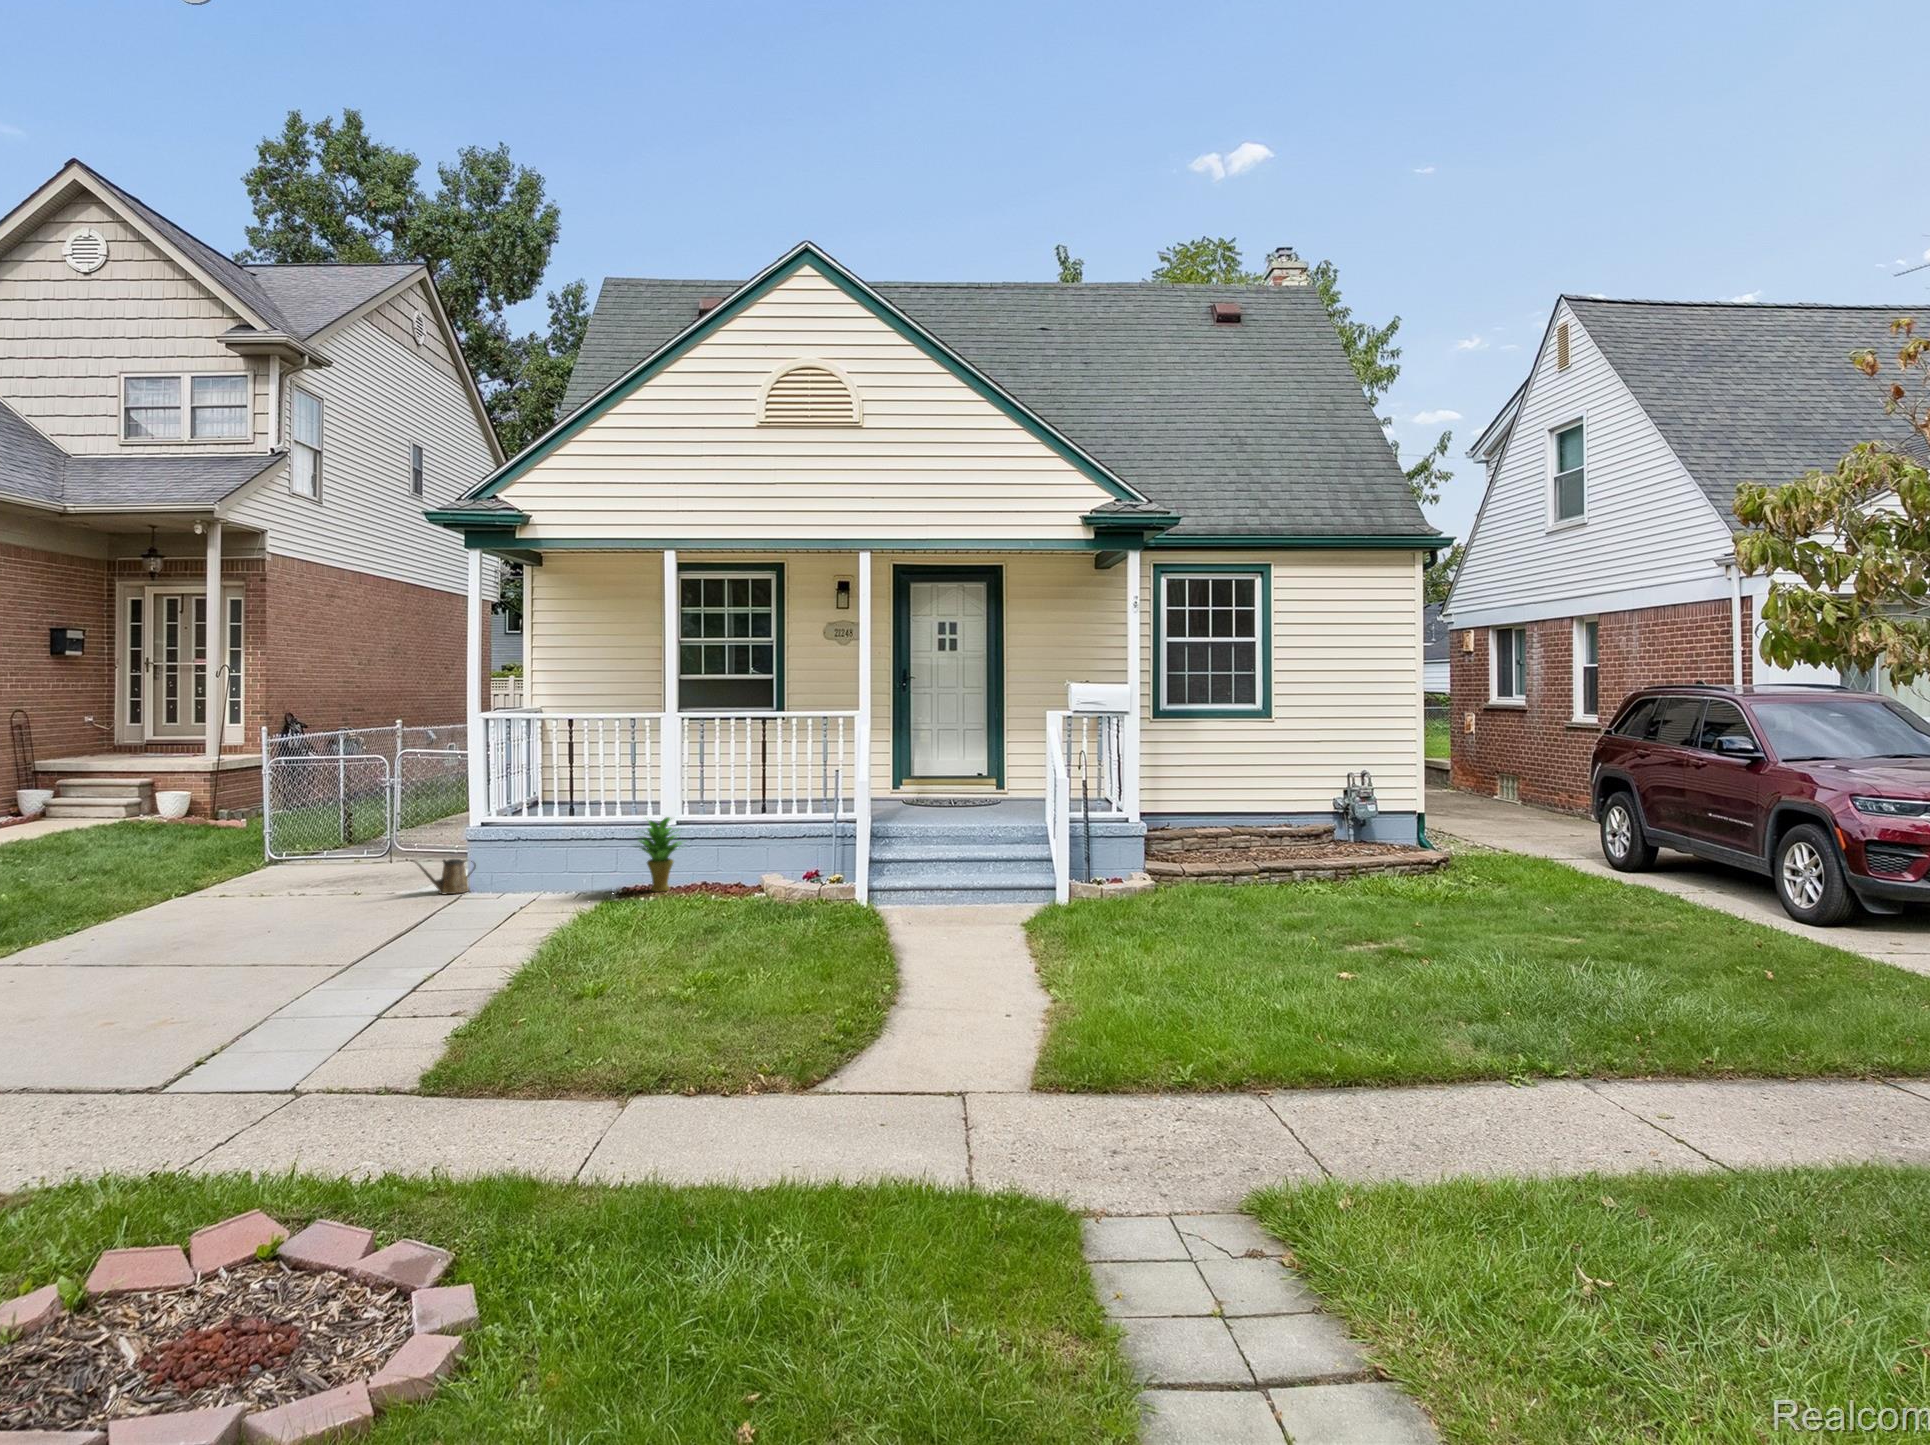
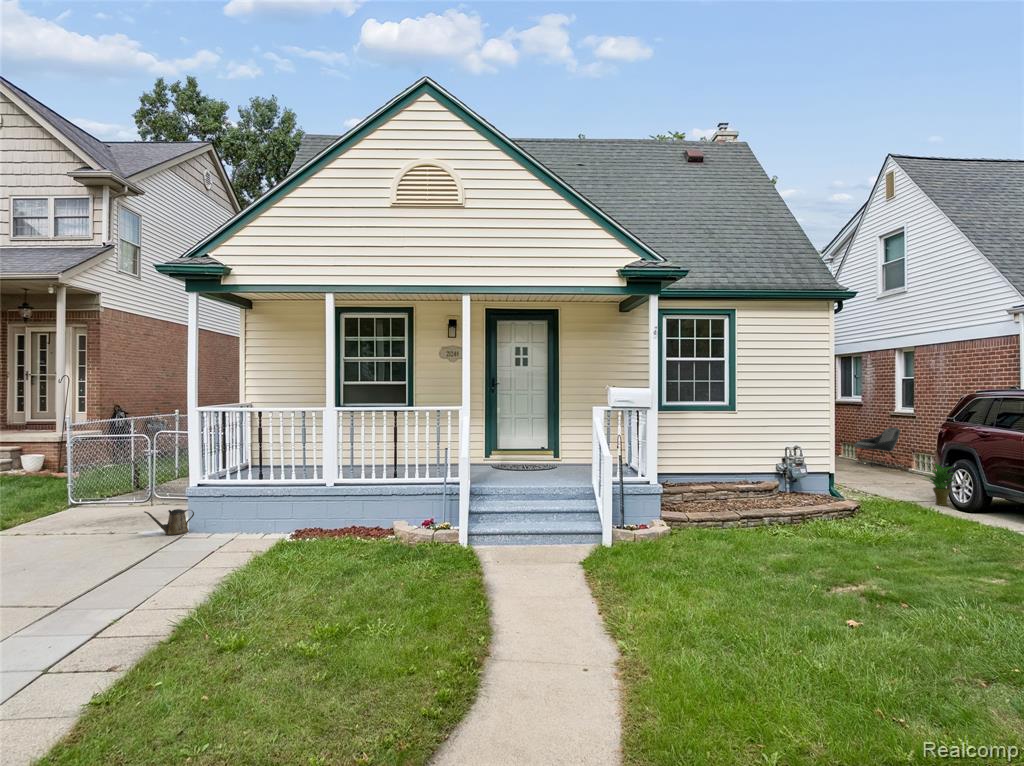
lounge chair: none [1499,747,1570,812] -> present [854,428,901,467]
potted plant: present [639,817,682,892] -> present [927,464,954,506]

